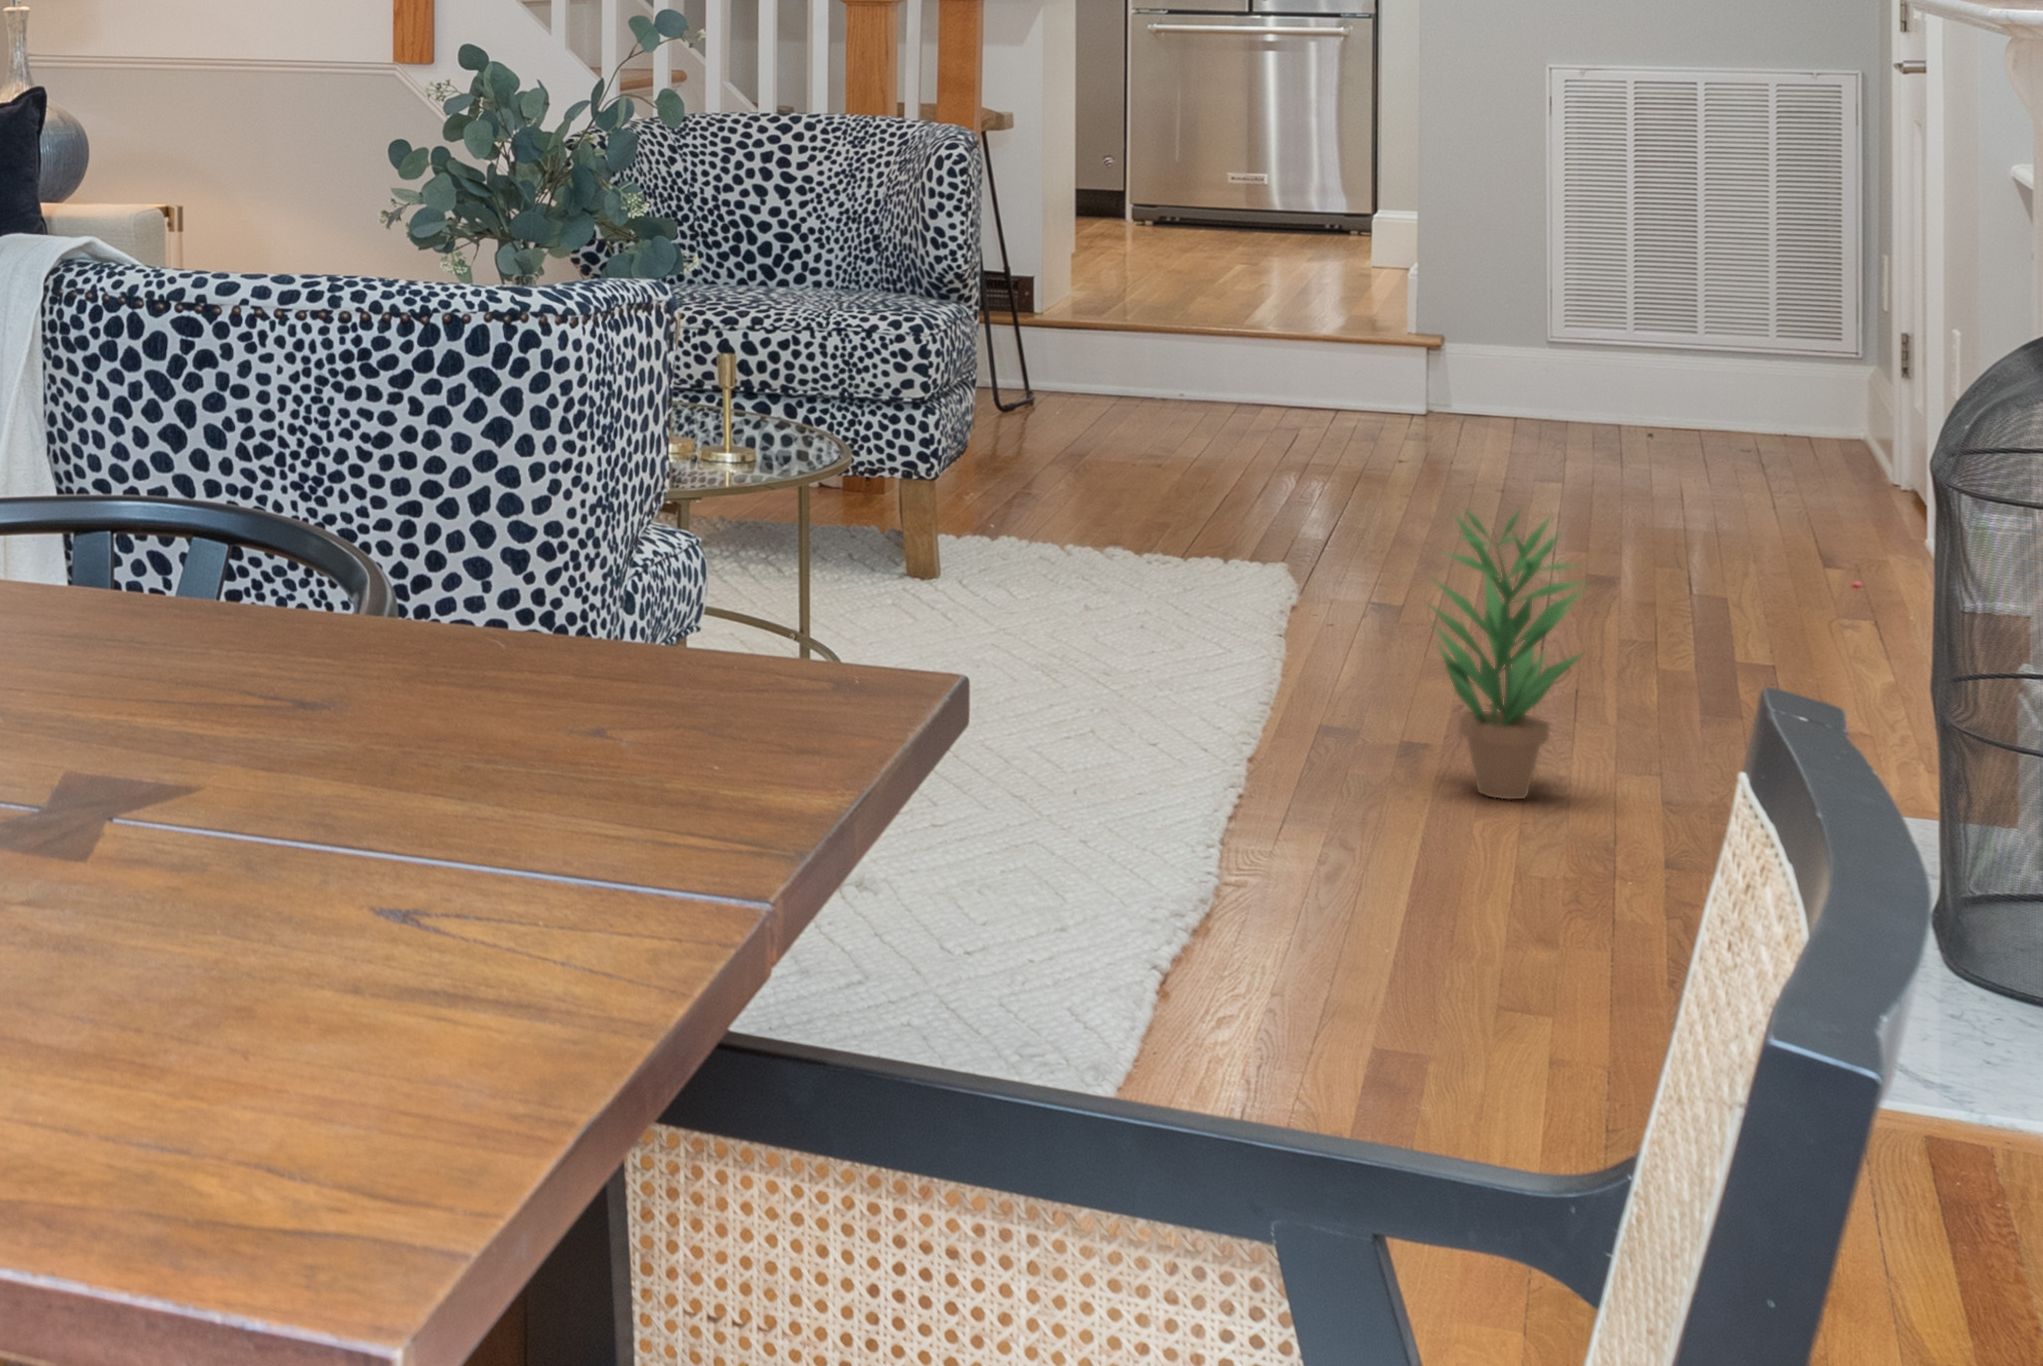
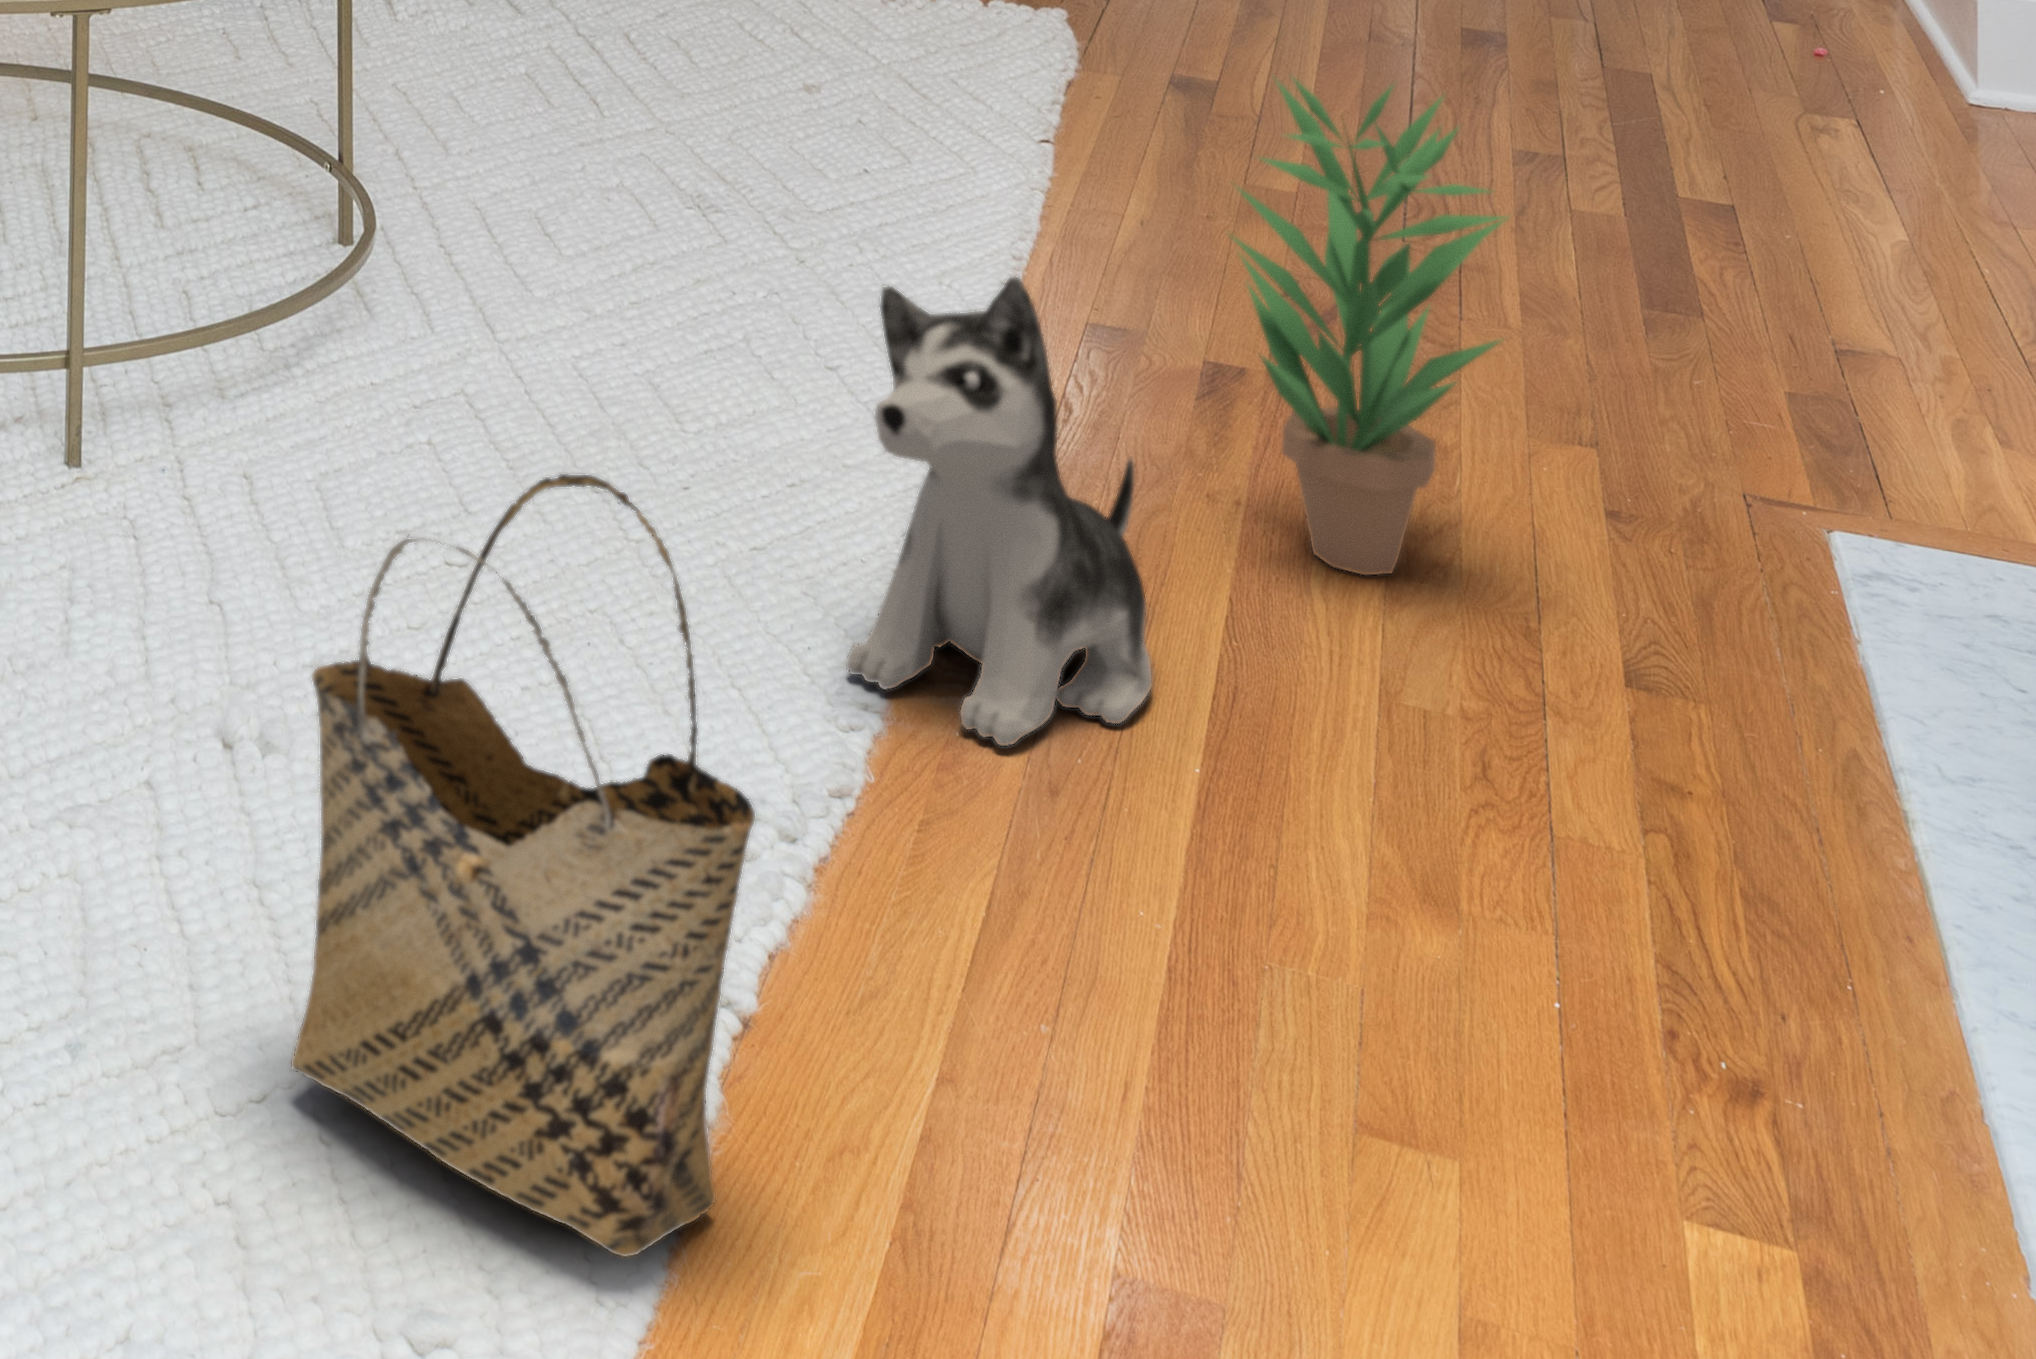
plush toy: none [1214,604,1388,853] -> present [846,277,1152,746]
woven basket: none [977,644,1212,975] -> present [291,474,755,1257]

